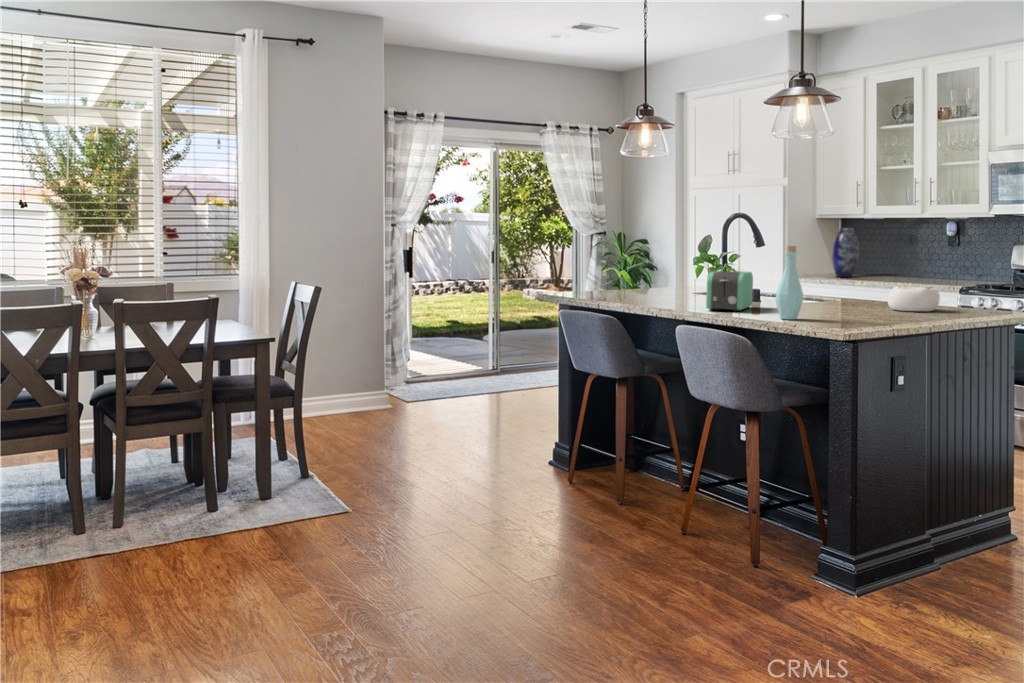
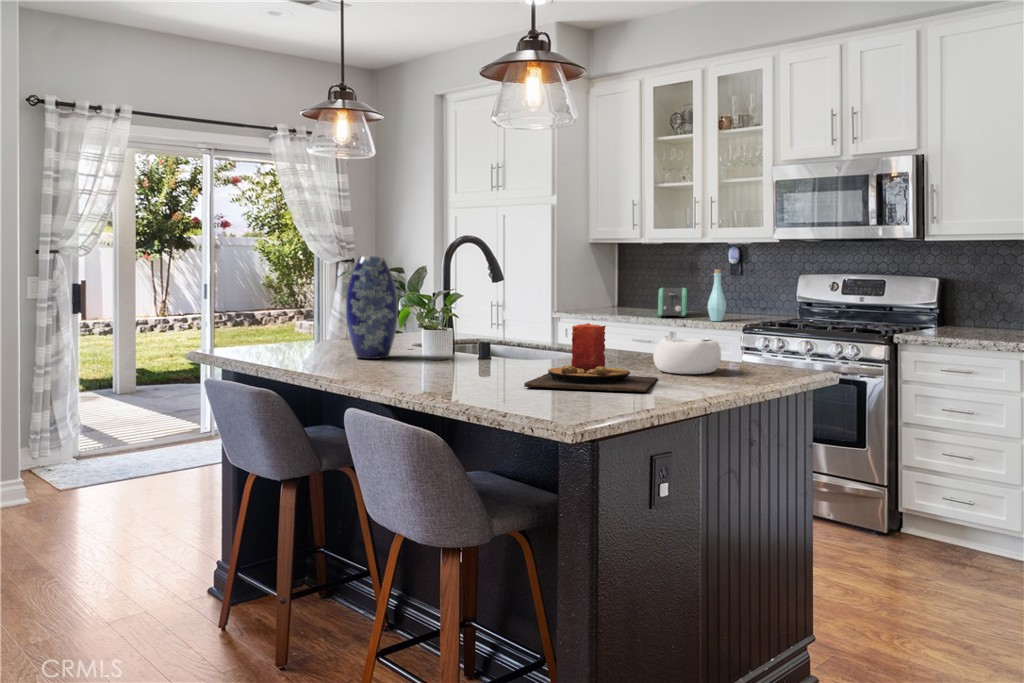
vase: present [832,228,859,277] -> present [346,256,398,359]
bottle: present [776,246,803,319] -> present [708,269,726,321]
toaster: present [706,271,753,311] -> present [658,288,687,317]
candle: none [799,274,892,318] -> present [524,323,657,392]

